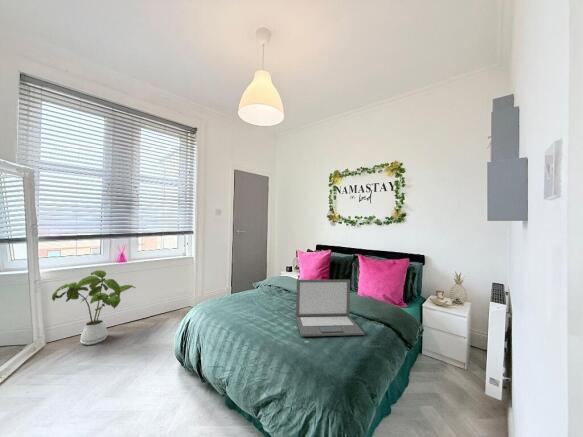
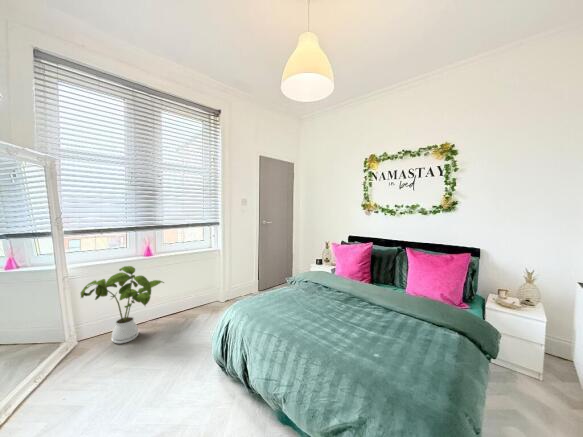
laptop: present [296,280,364,336] -> none [352,280,442,349]

